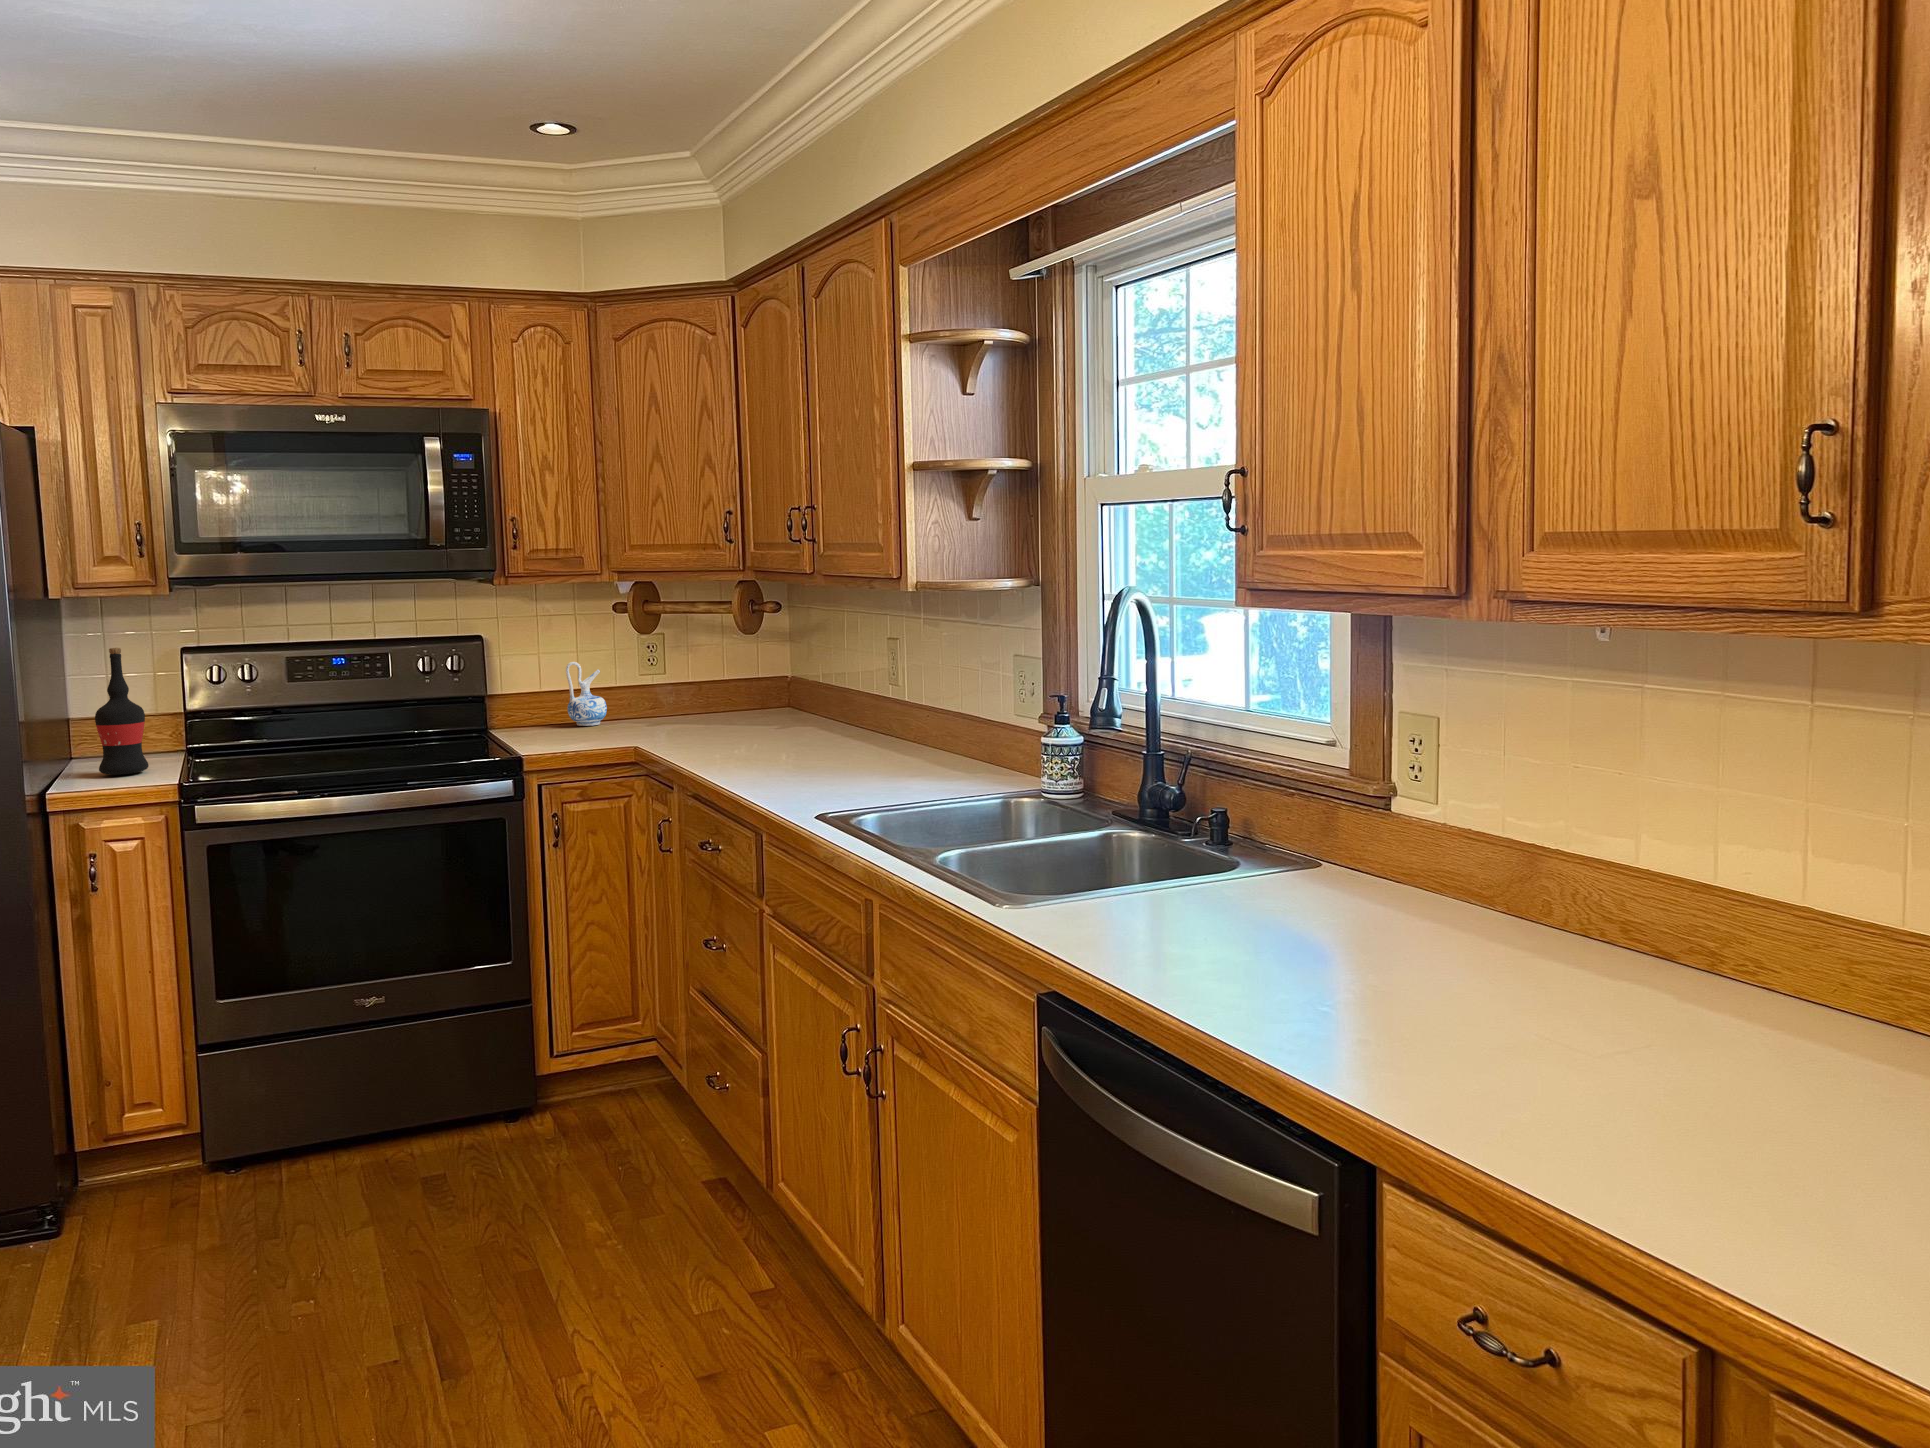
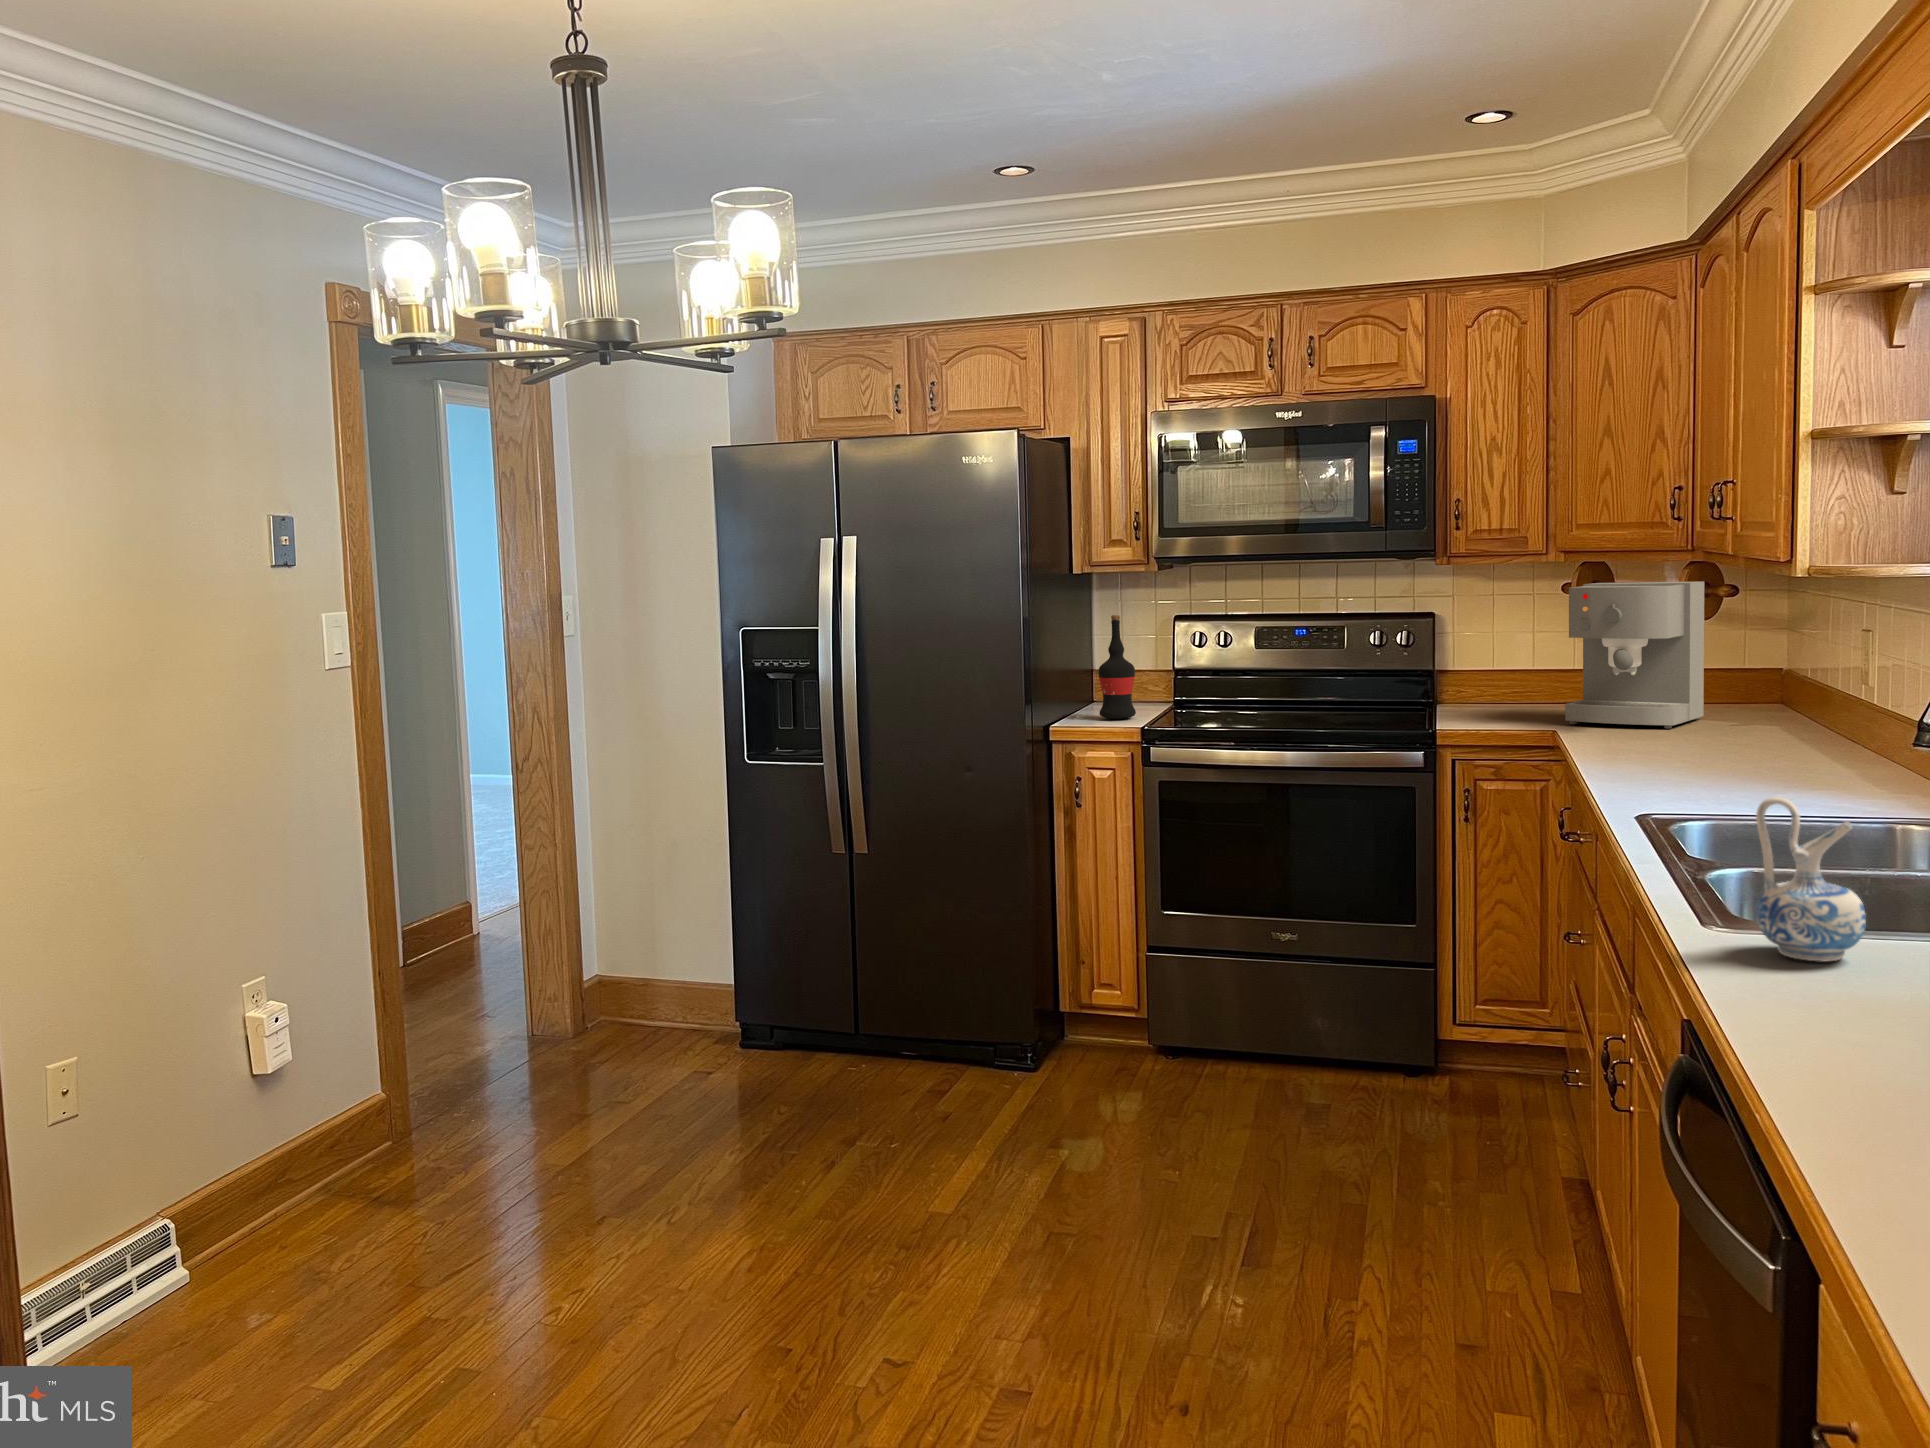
coffee maker: none [639,600,751,740] -> present [1565,582,1704,728]
ceramic pitcher: present [566,662,607,726] -> present [1755,797,1866,961]

